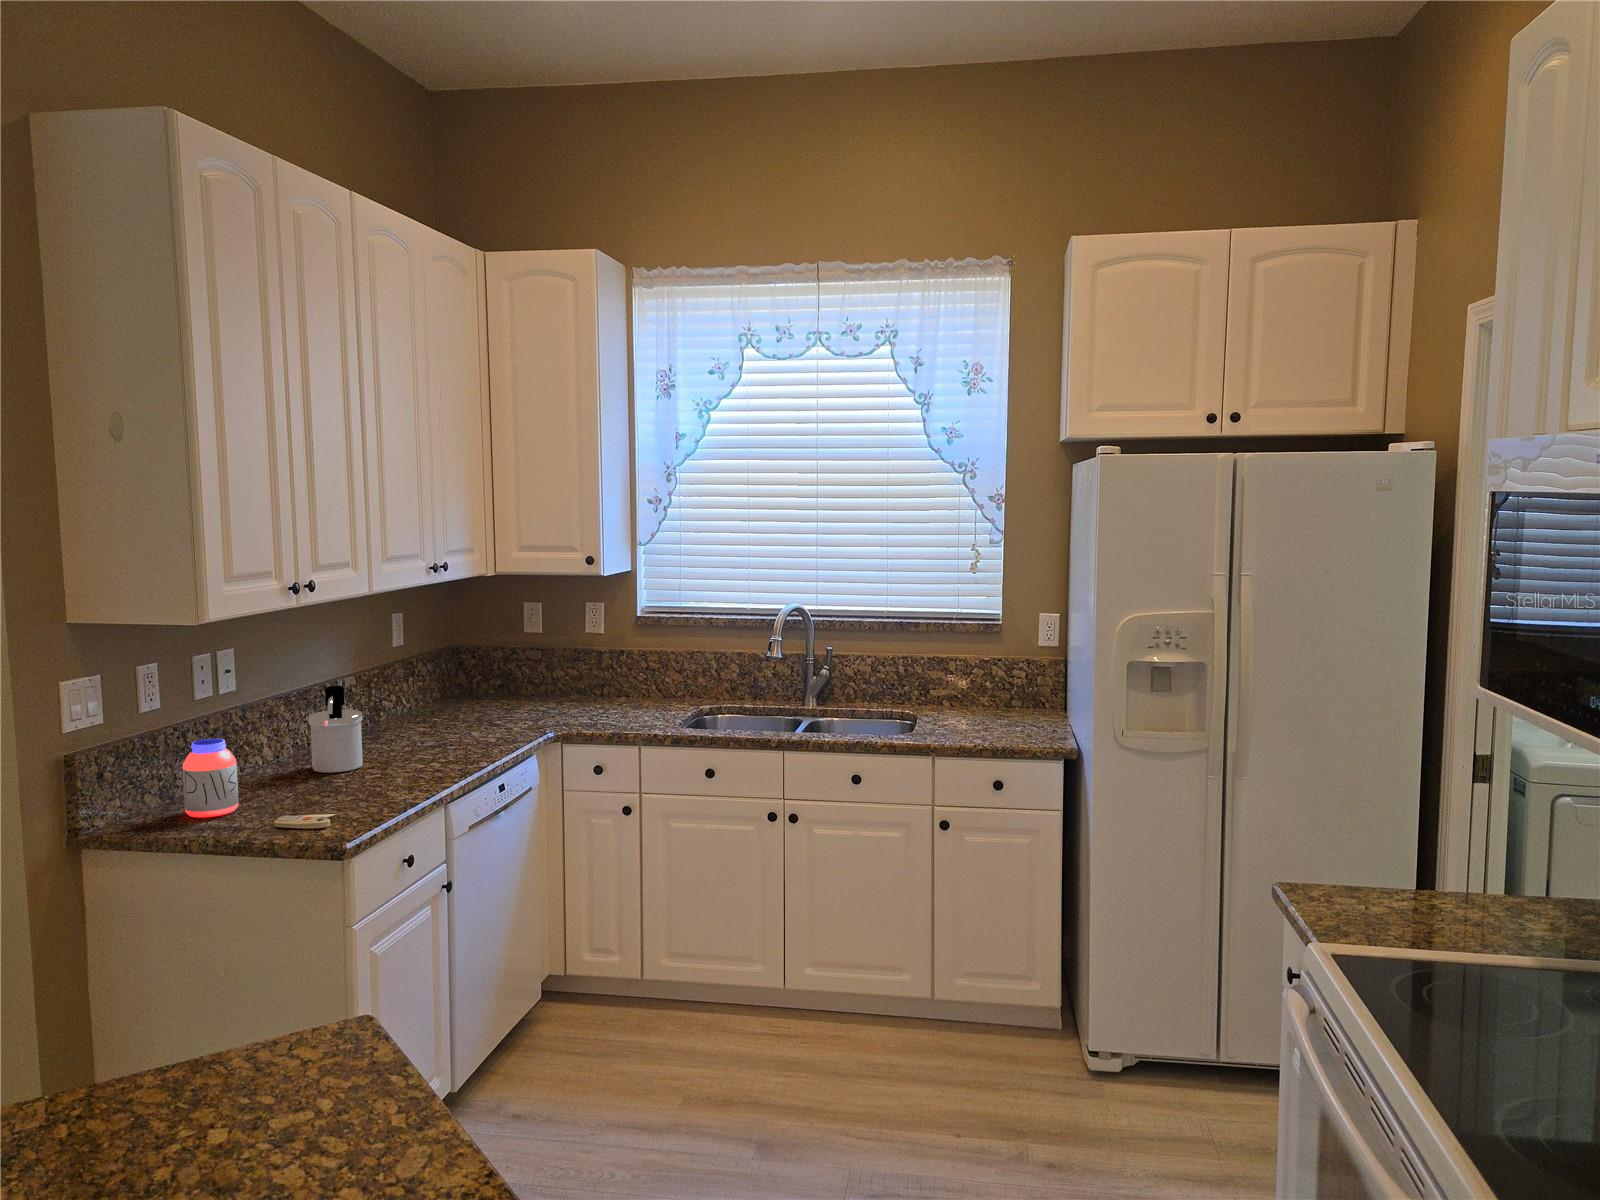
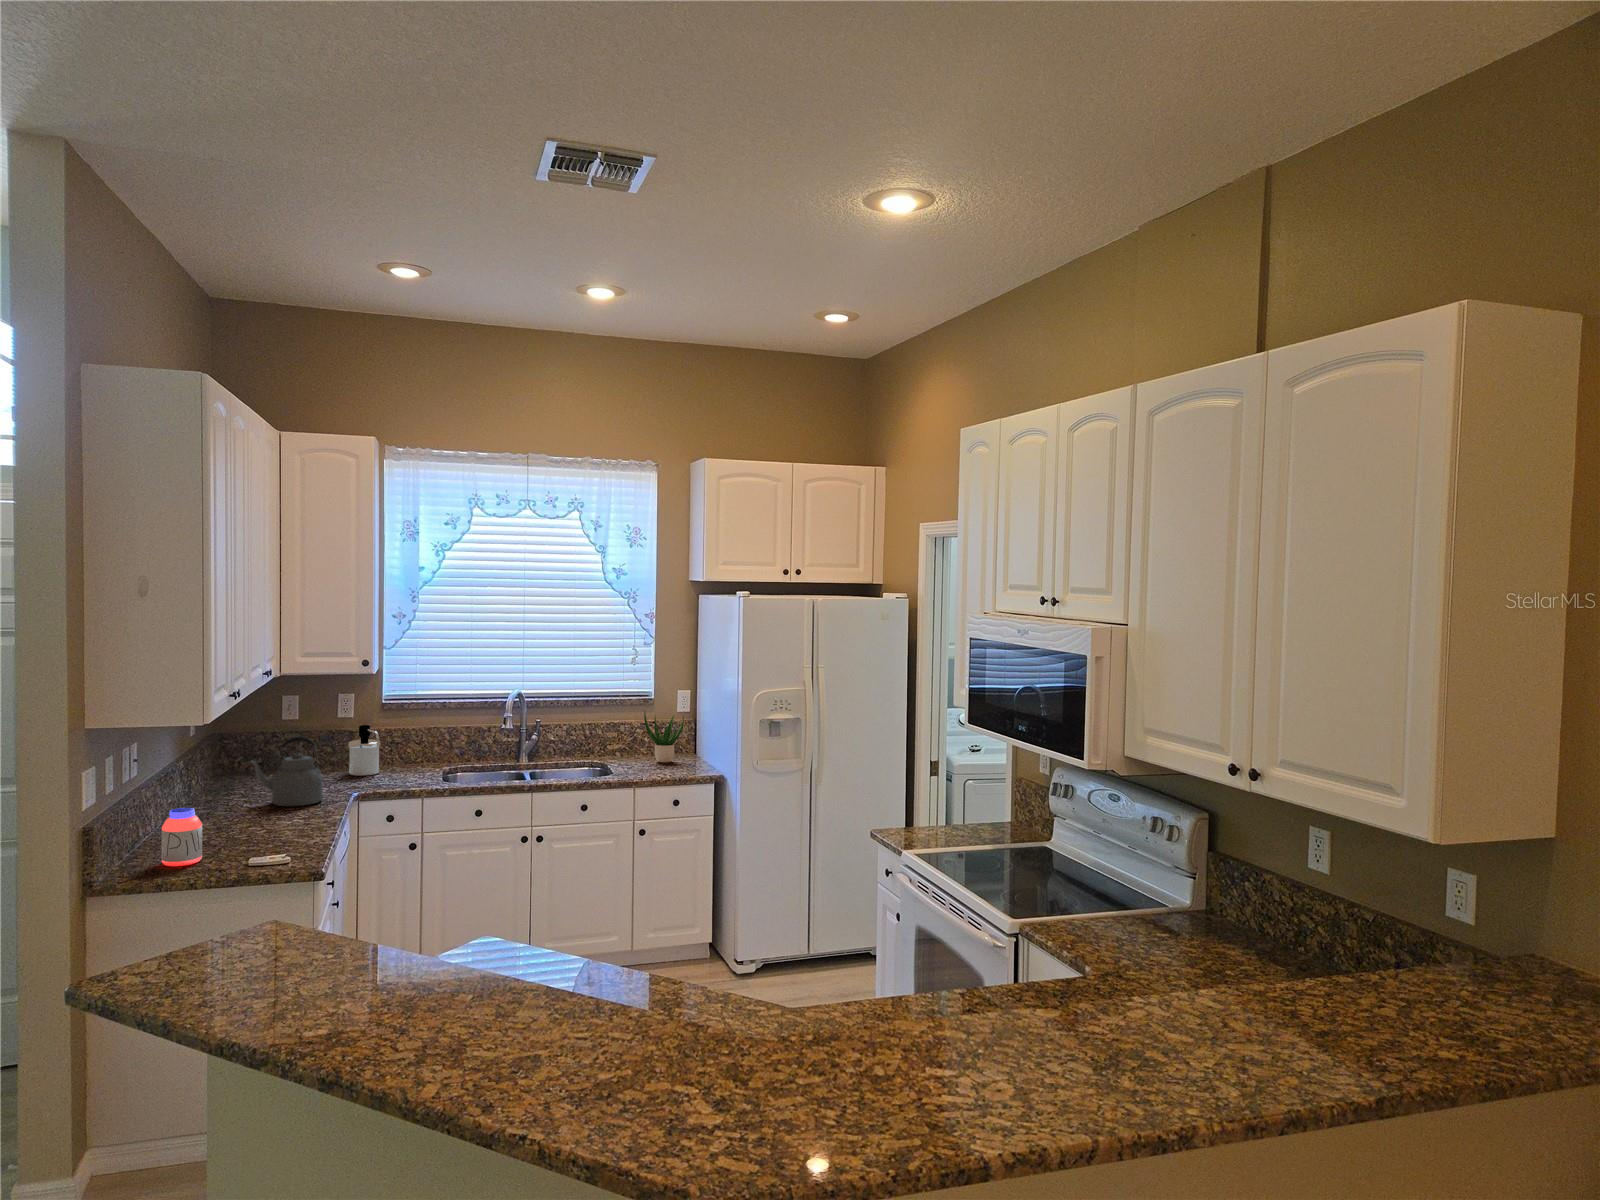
potted plant: none [981,636,1040,720] -> present [644,712,684,763]
kettle: none [415,652,505,743] -> present [248,736,323,806]
soap dispenser: present [308,686,363,773] -> present [348,725,380,776]

